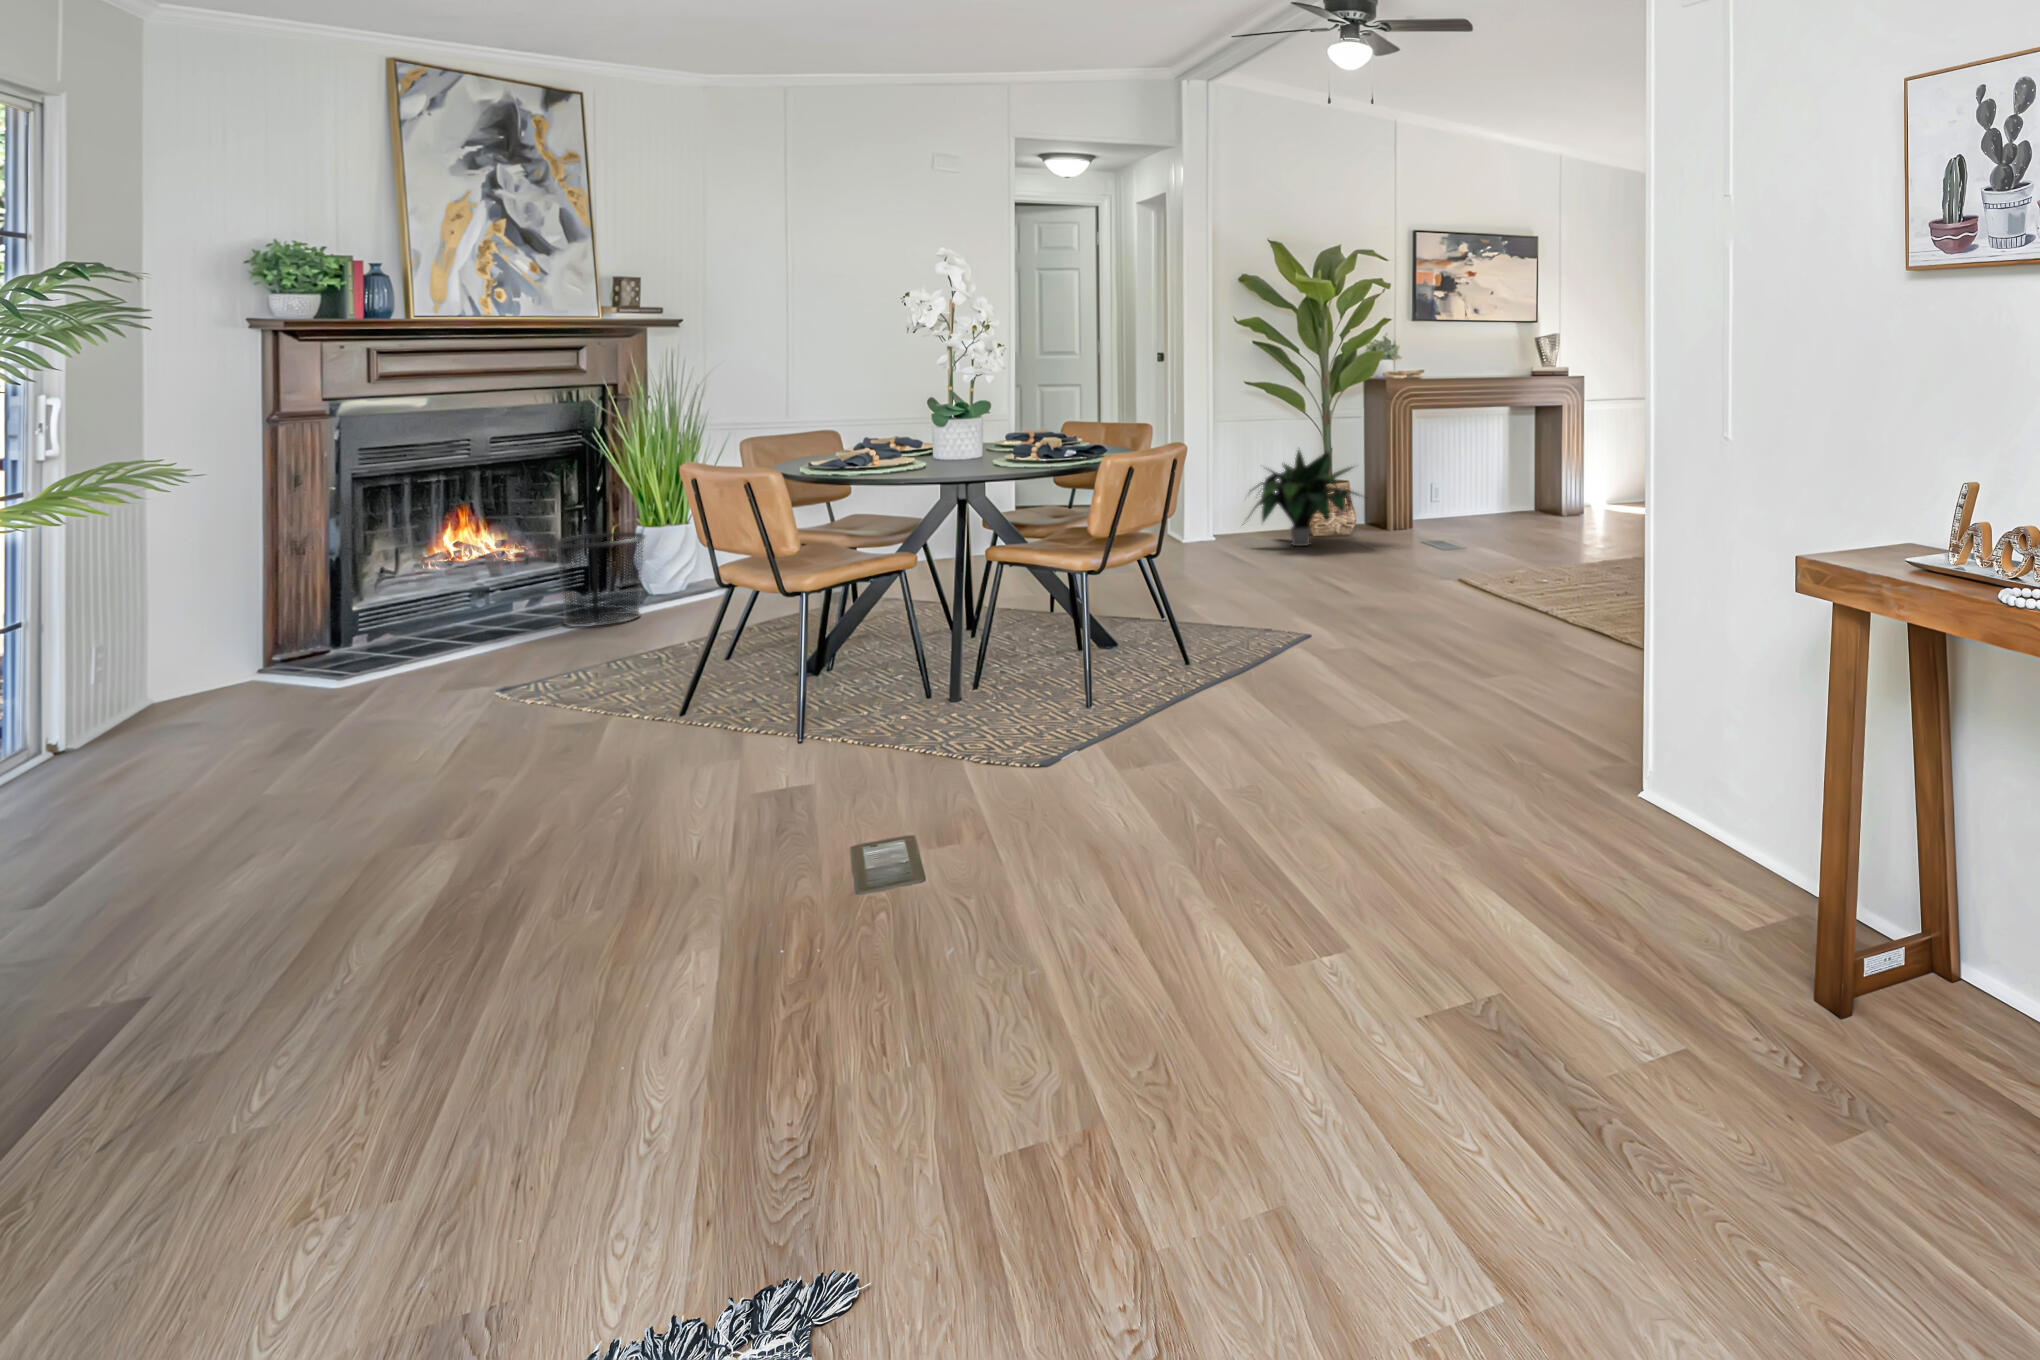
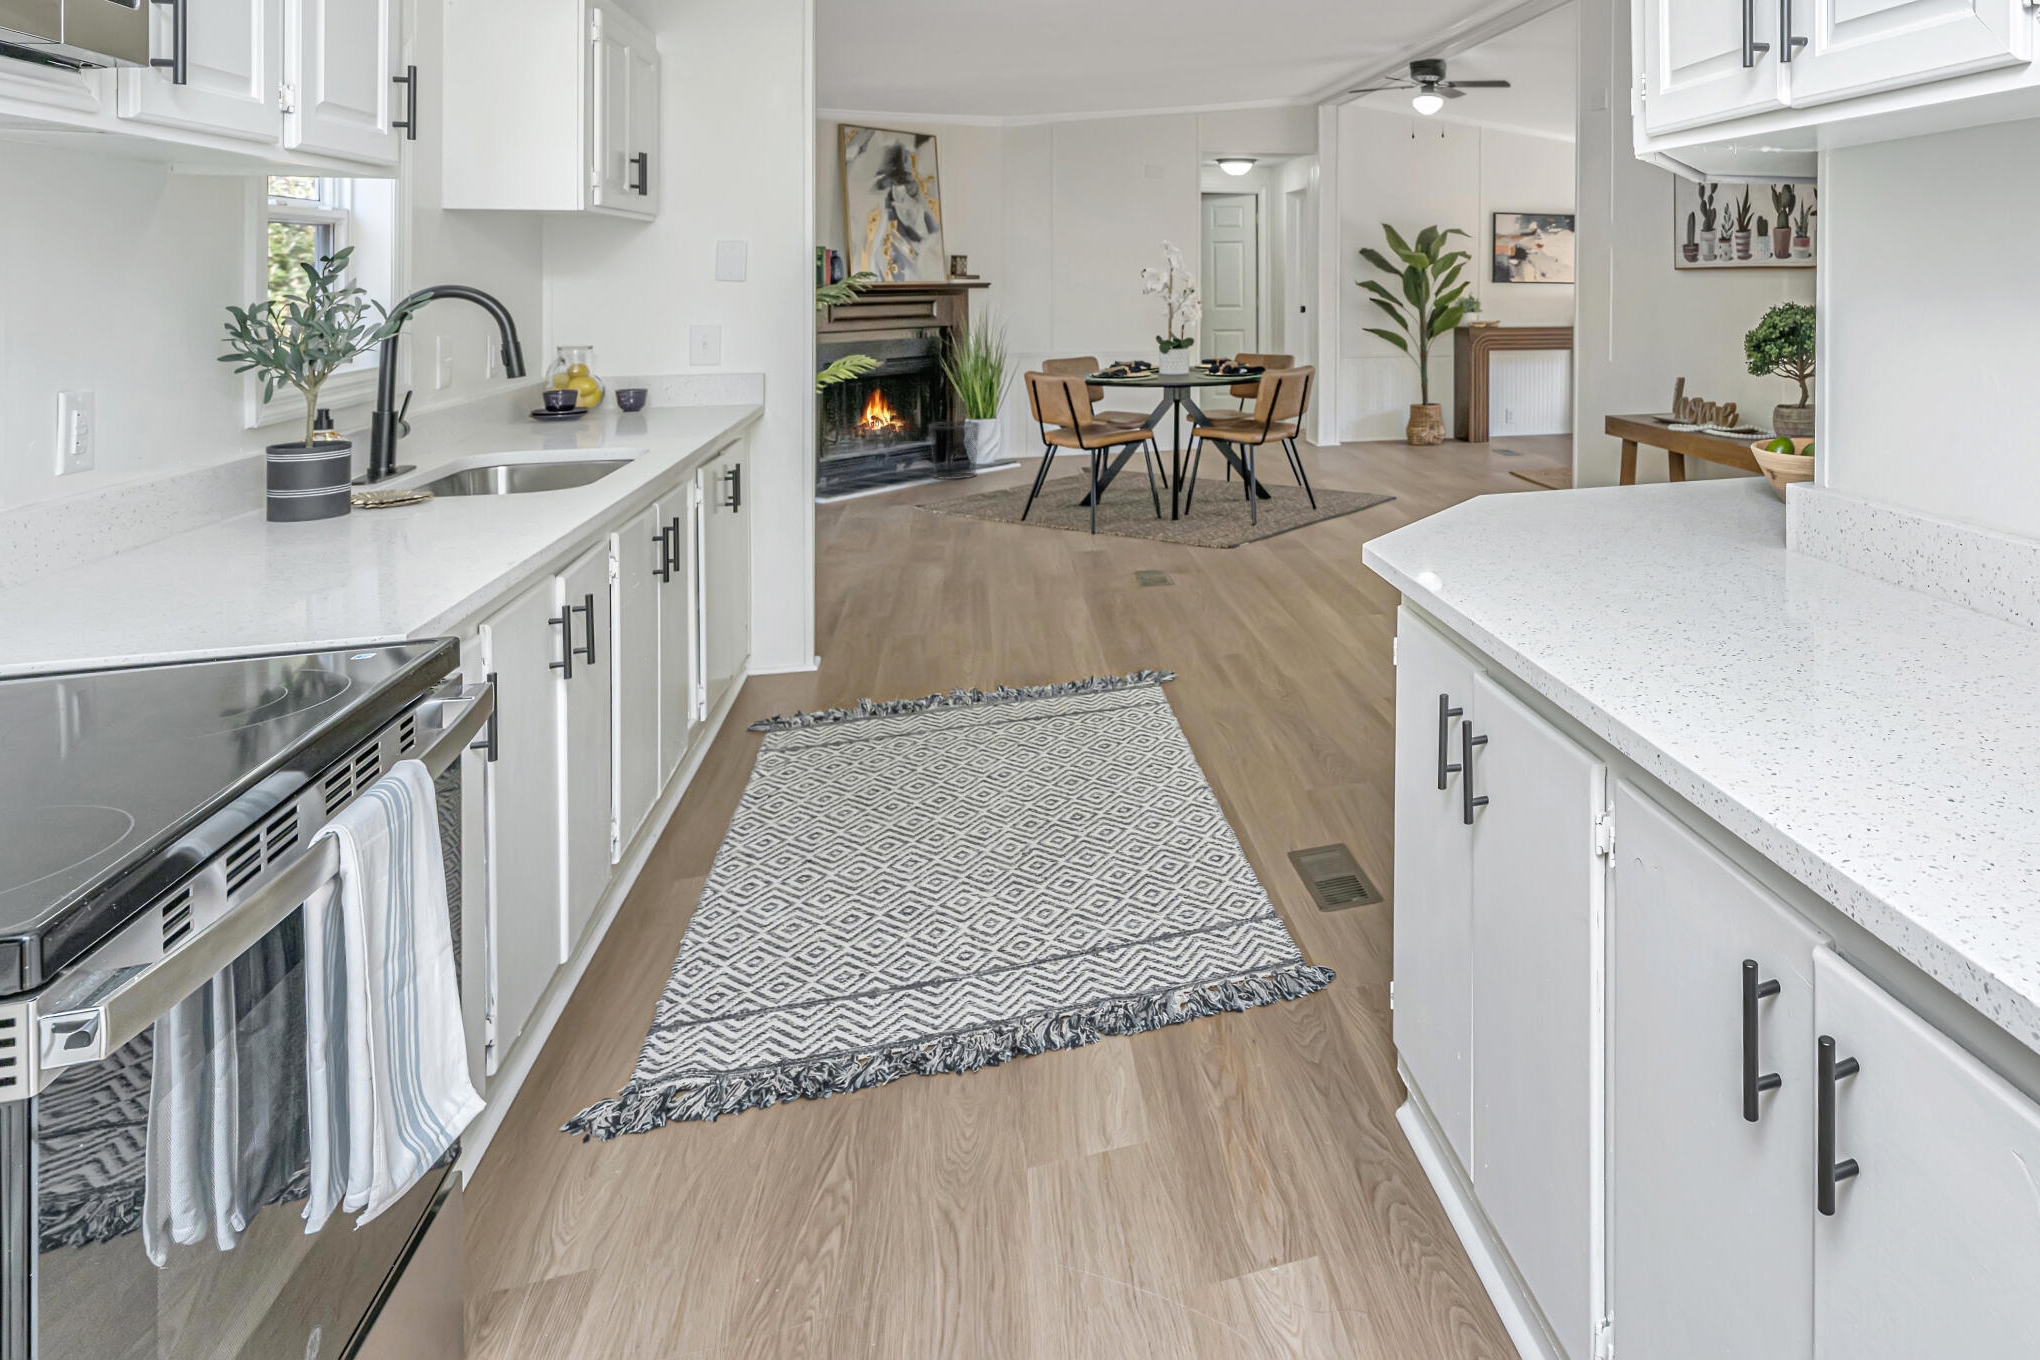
potted plant: present [1251,450,1359,546] -> none [1359,377,1453,450]

